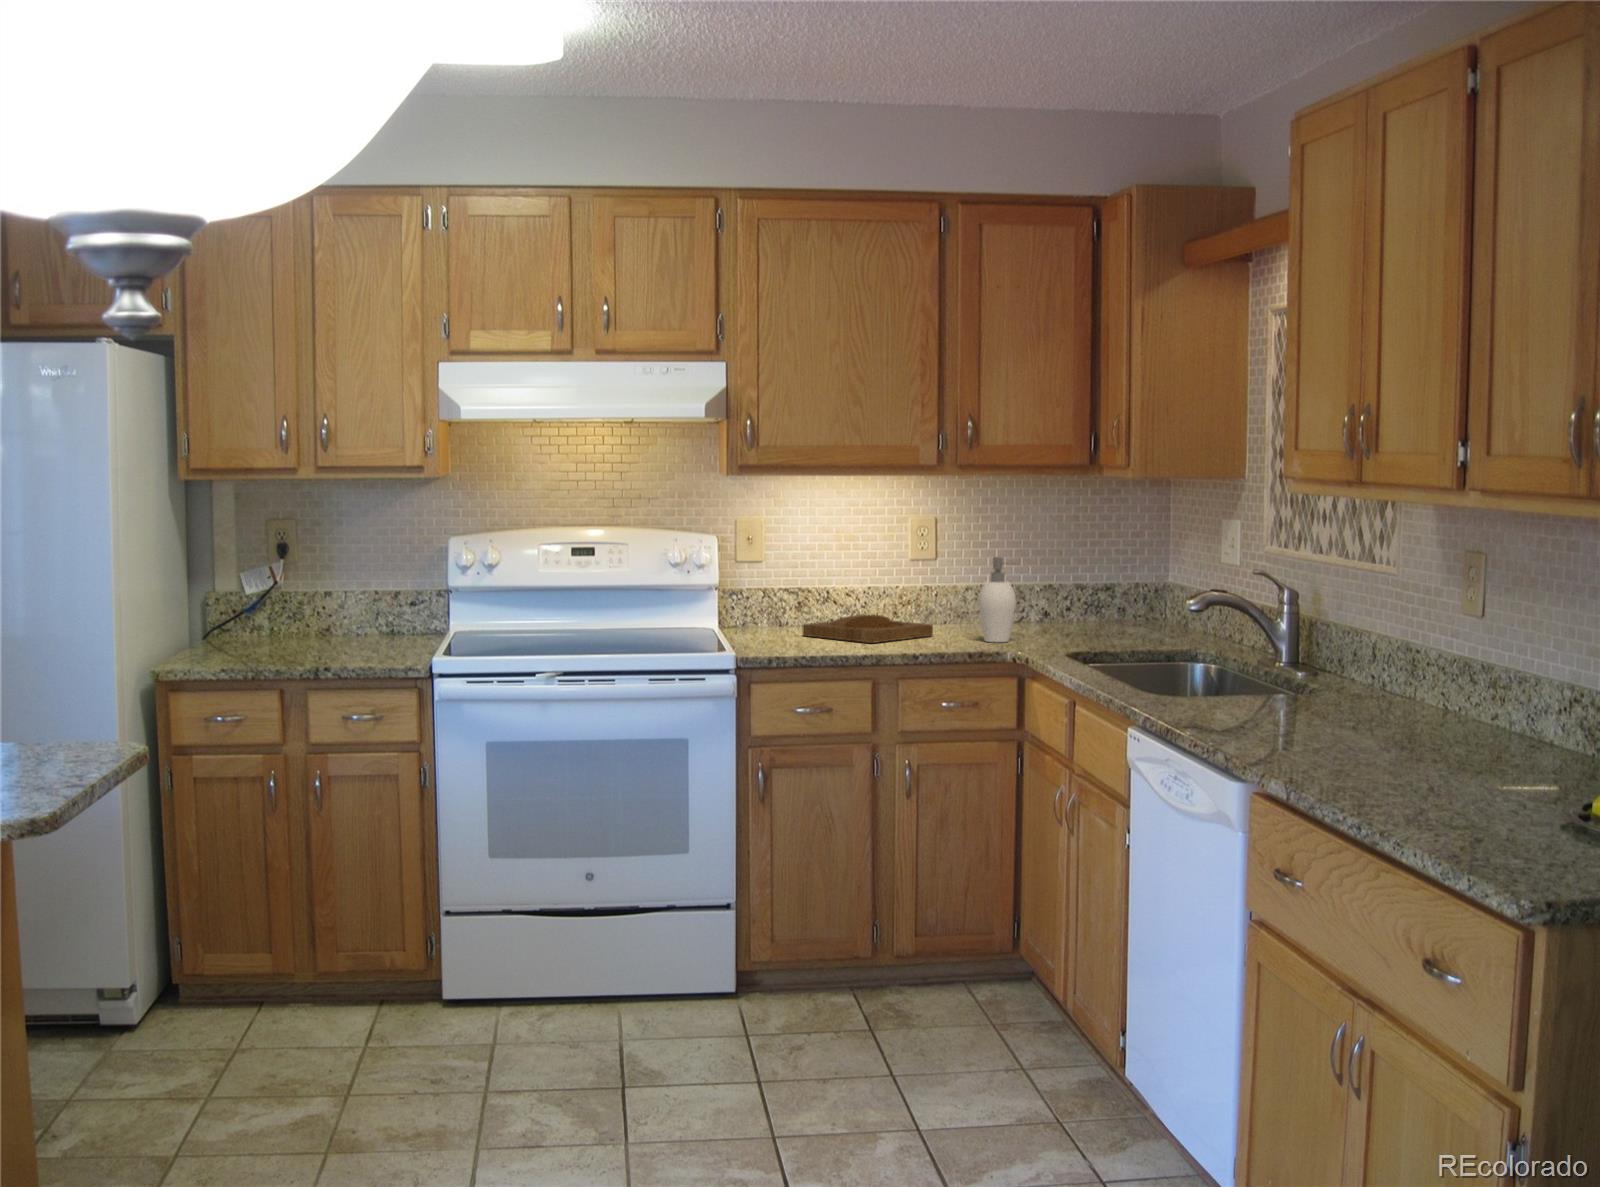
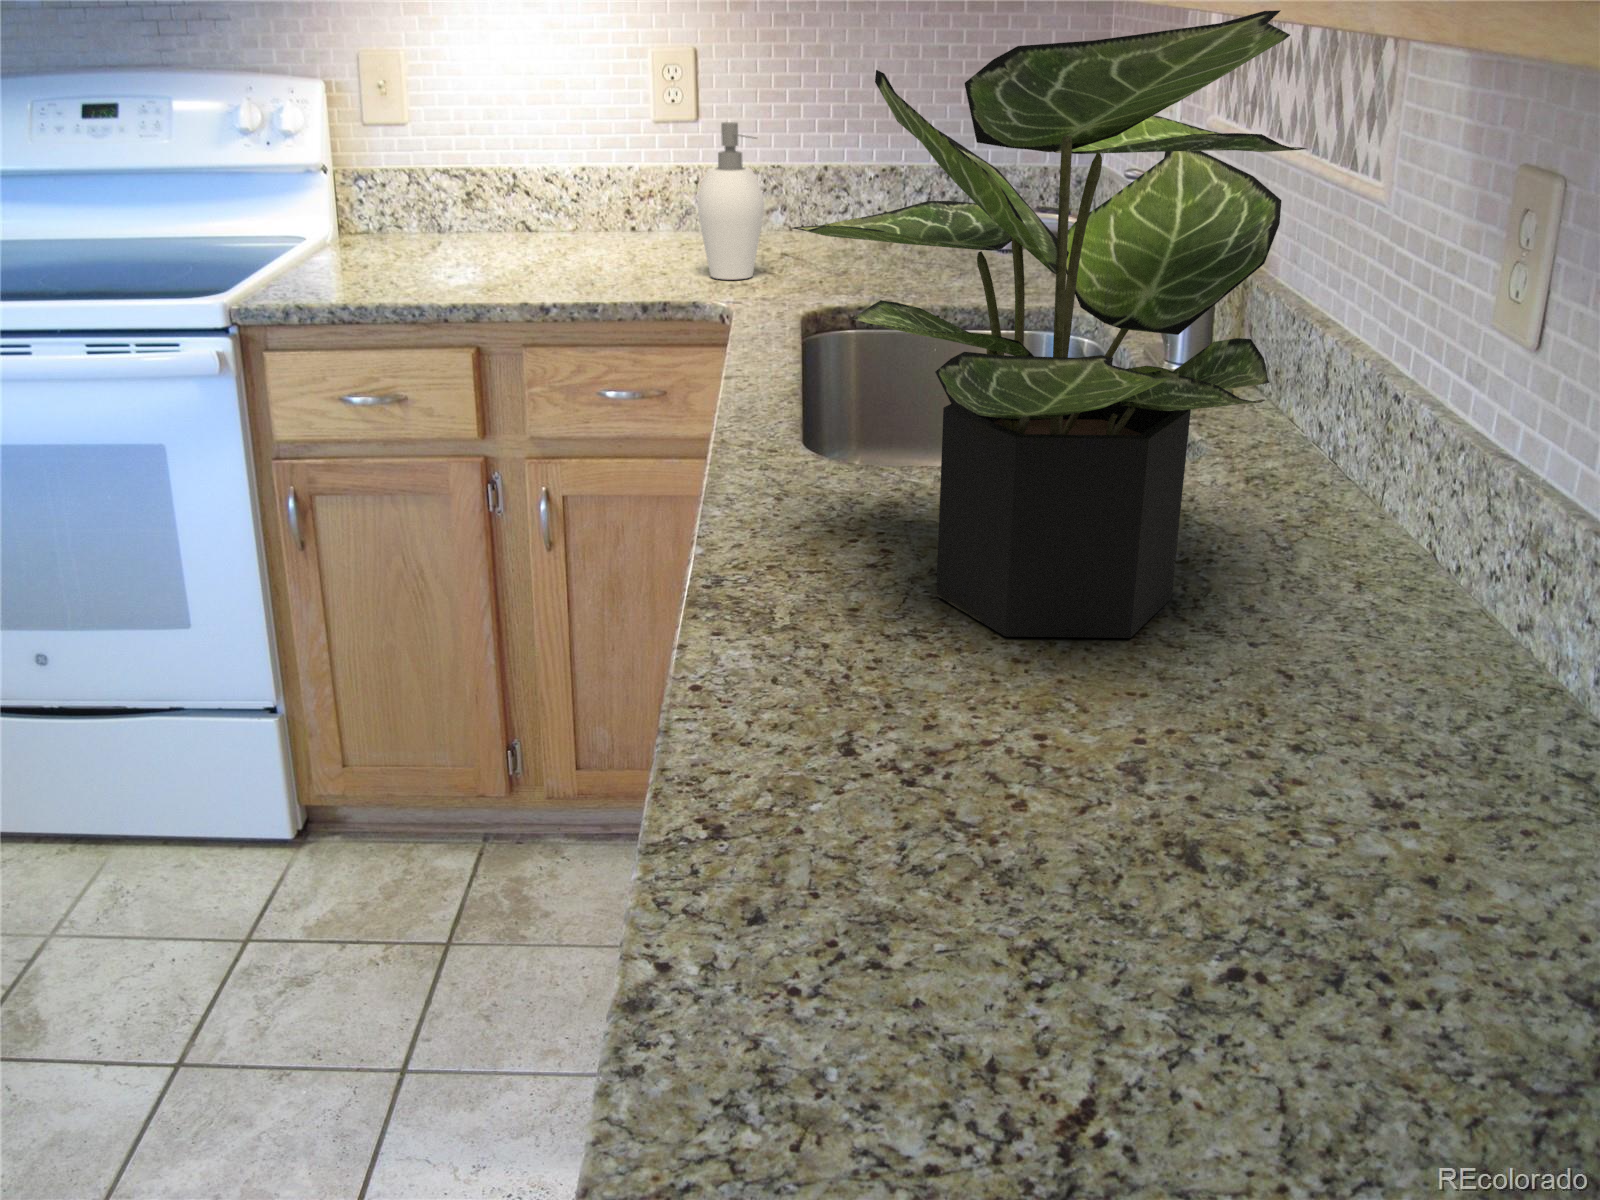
potted plant: none [1199,508,1409,723] -> present [792,10,1306,638]
tray: present [802,615,933,643] -> none [433,221,647,277]

